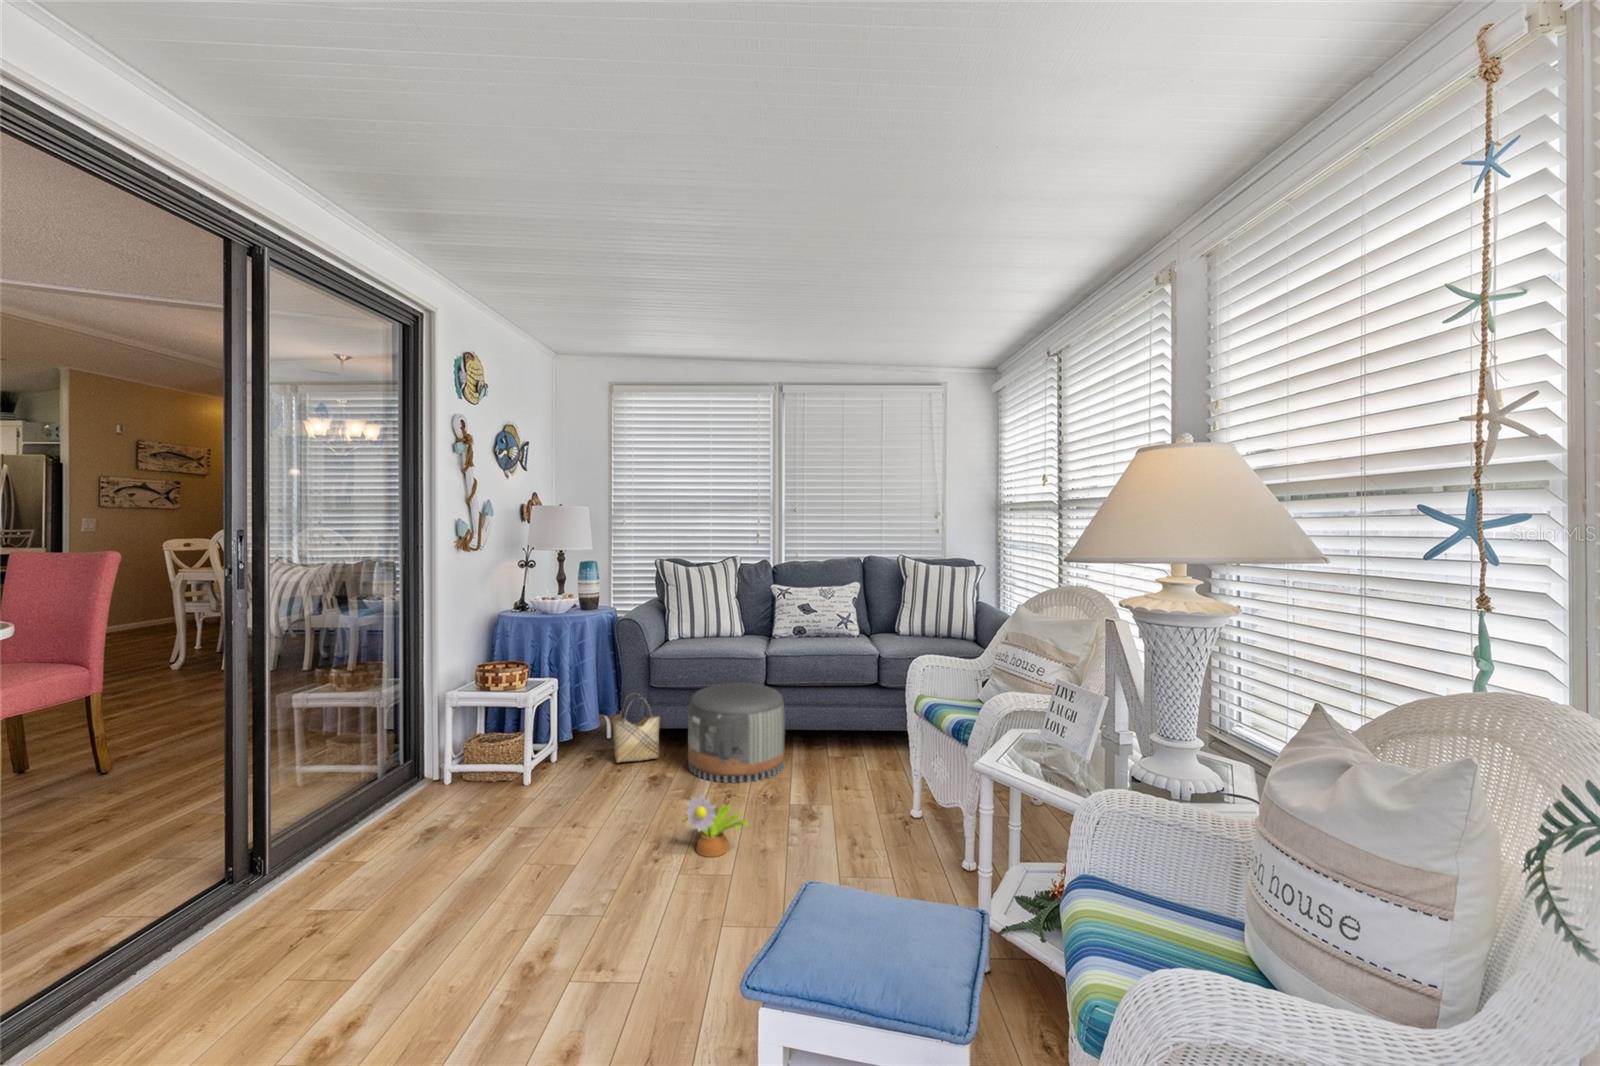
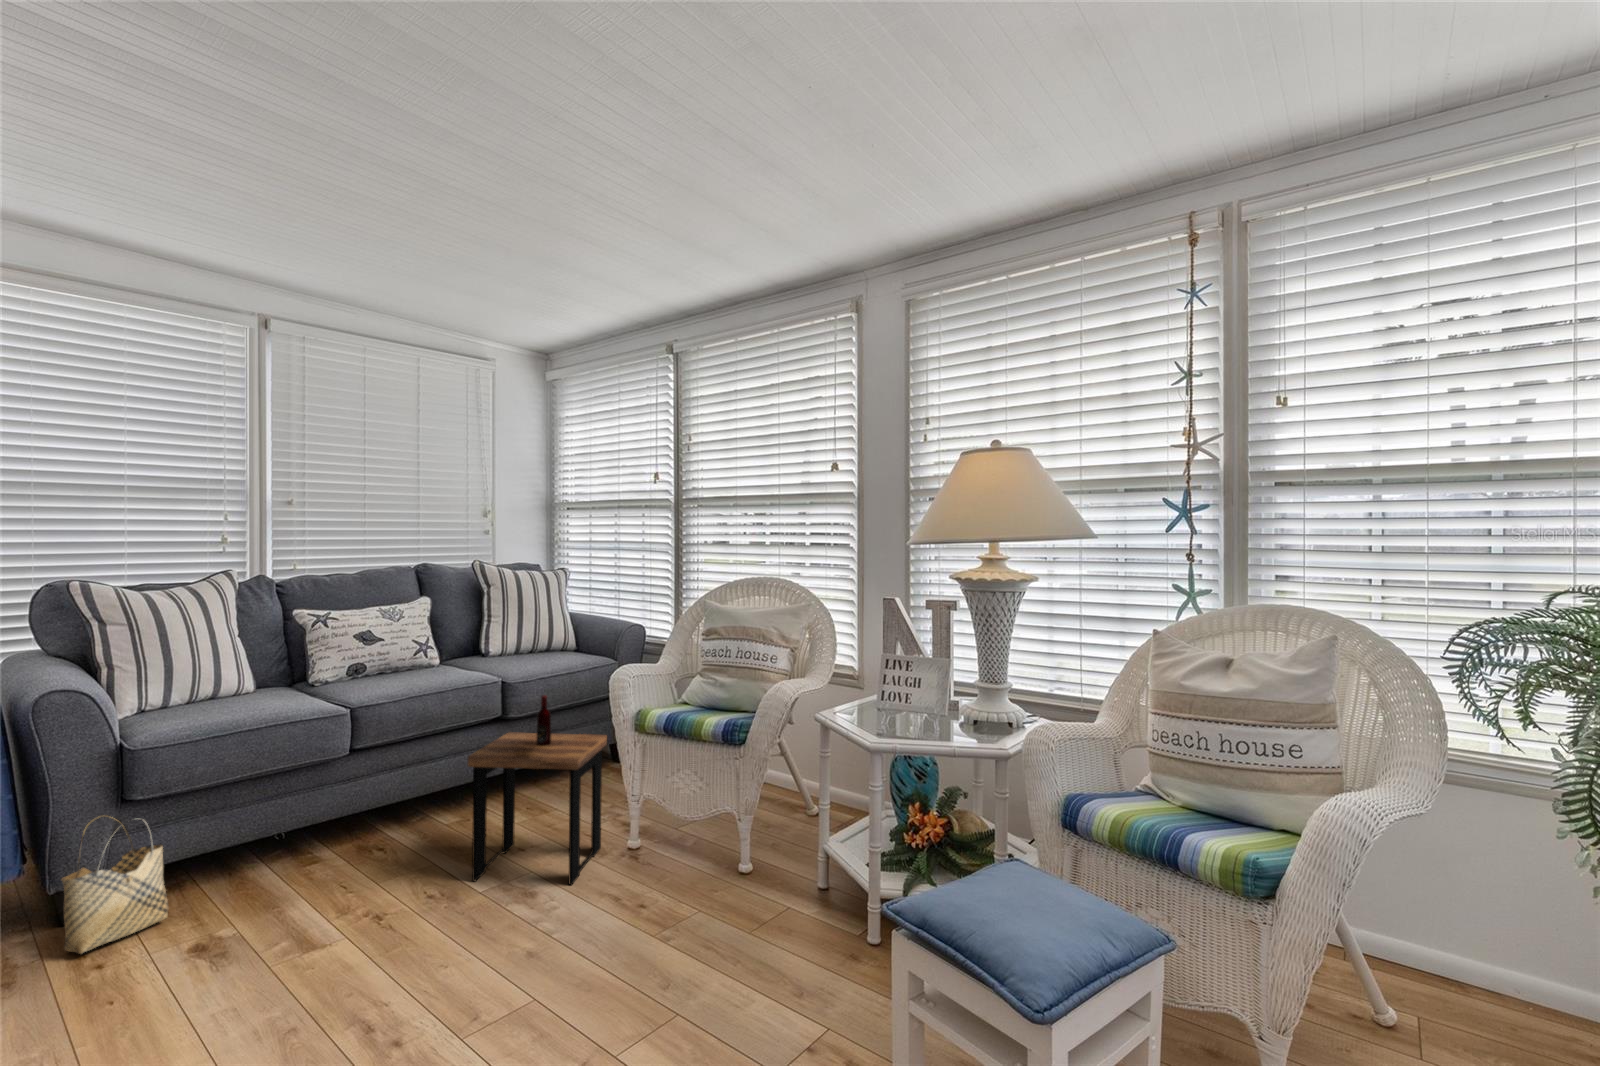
side table: none [794,669,899,818] -> present [468,695,607,885]
pouf: present [688,683,785,783] -> none [239,751,414,918]
decorative plant: present [683,795,748,857] -> none [397,909,510,1008]

